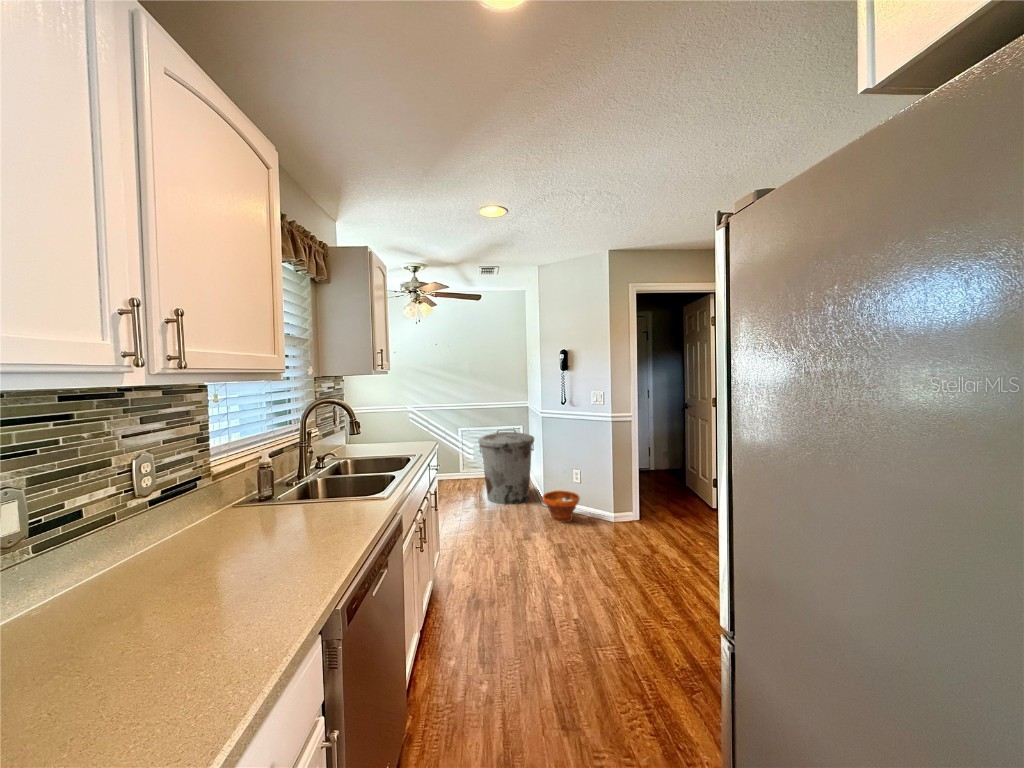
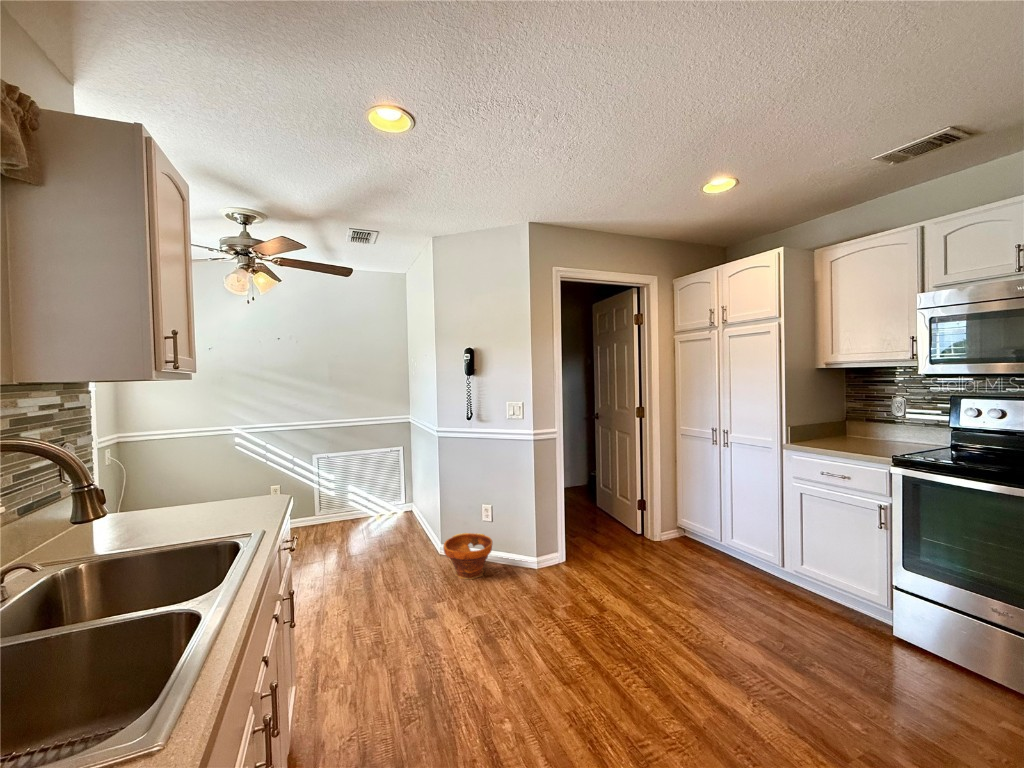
trash can: present [478,429,534,504] -> none [346,454,425,559]

